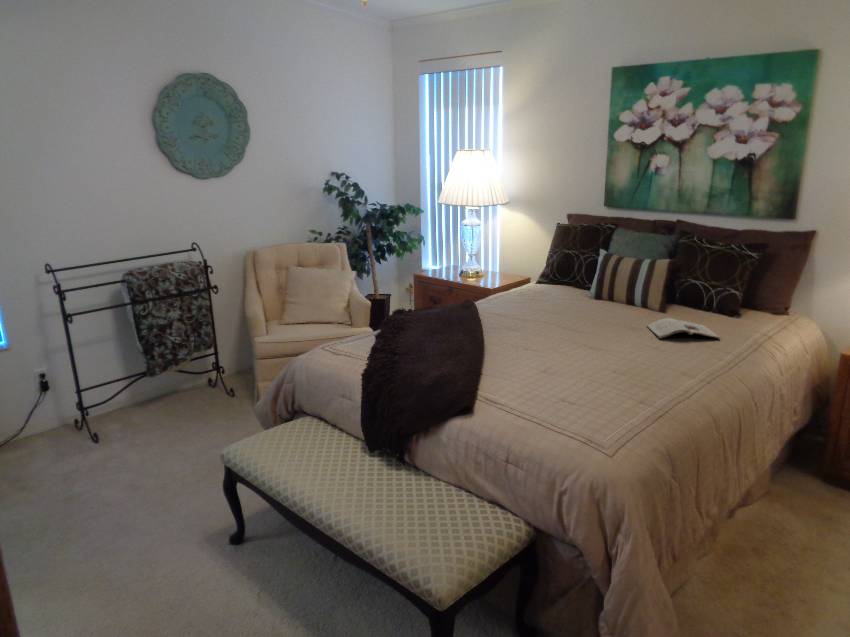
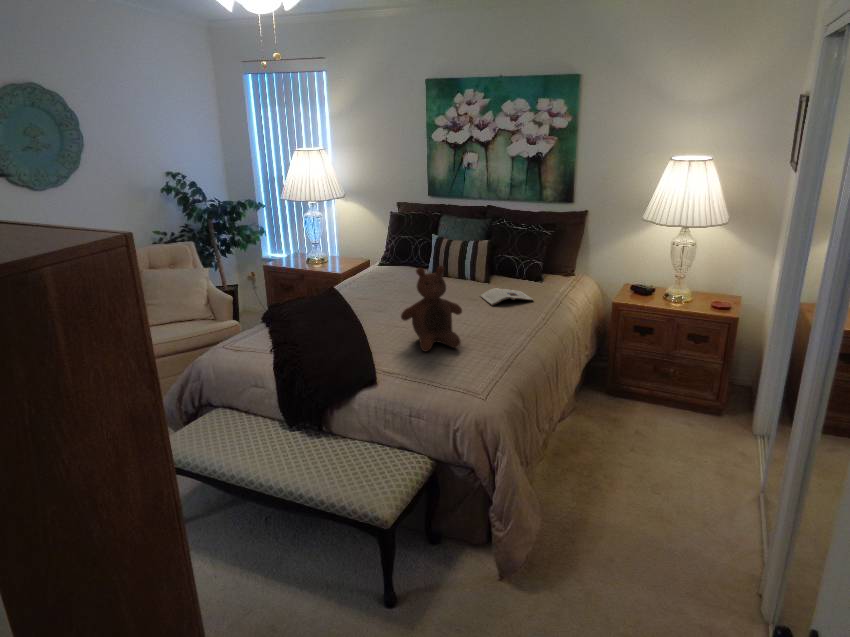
stuffed bear: none [527,276,609,384] -> present [401,266,462,351]

